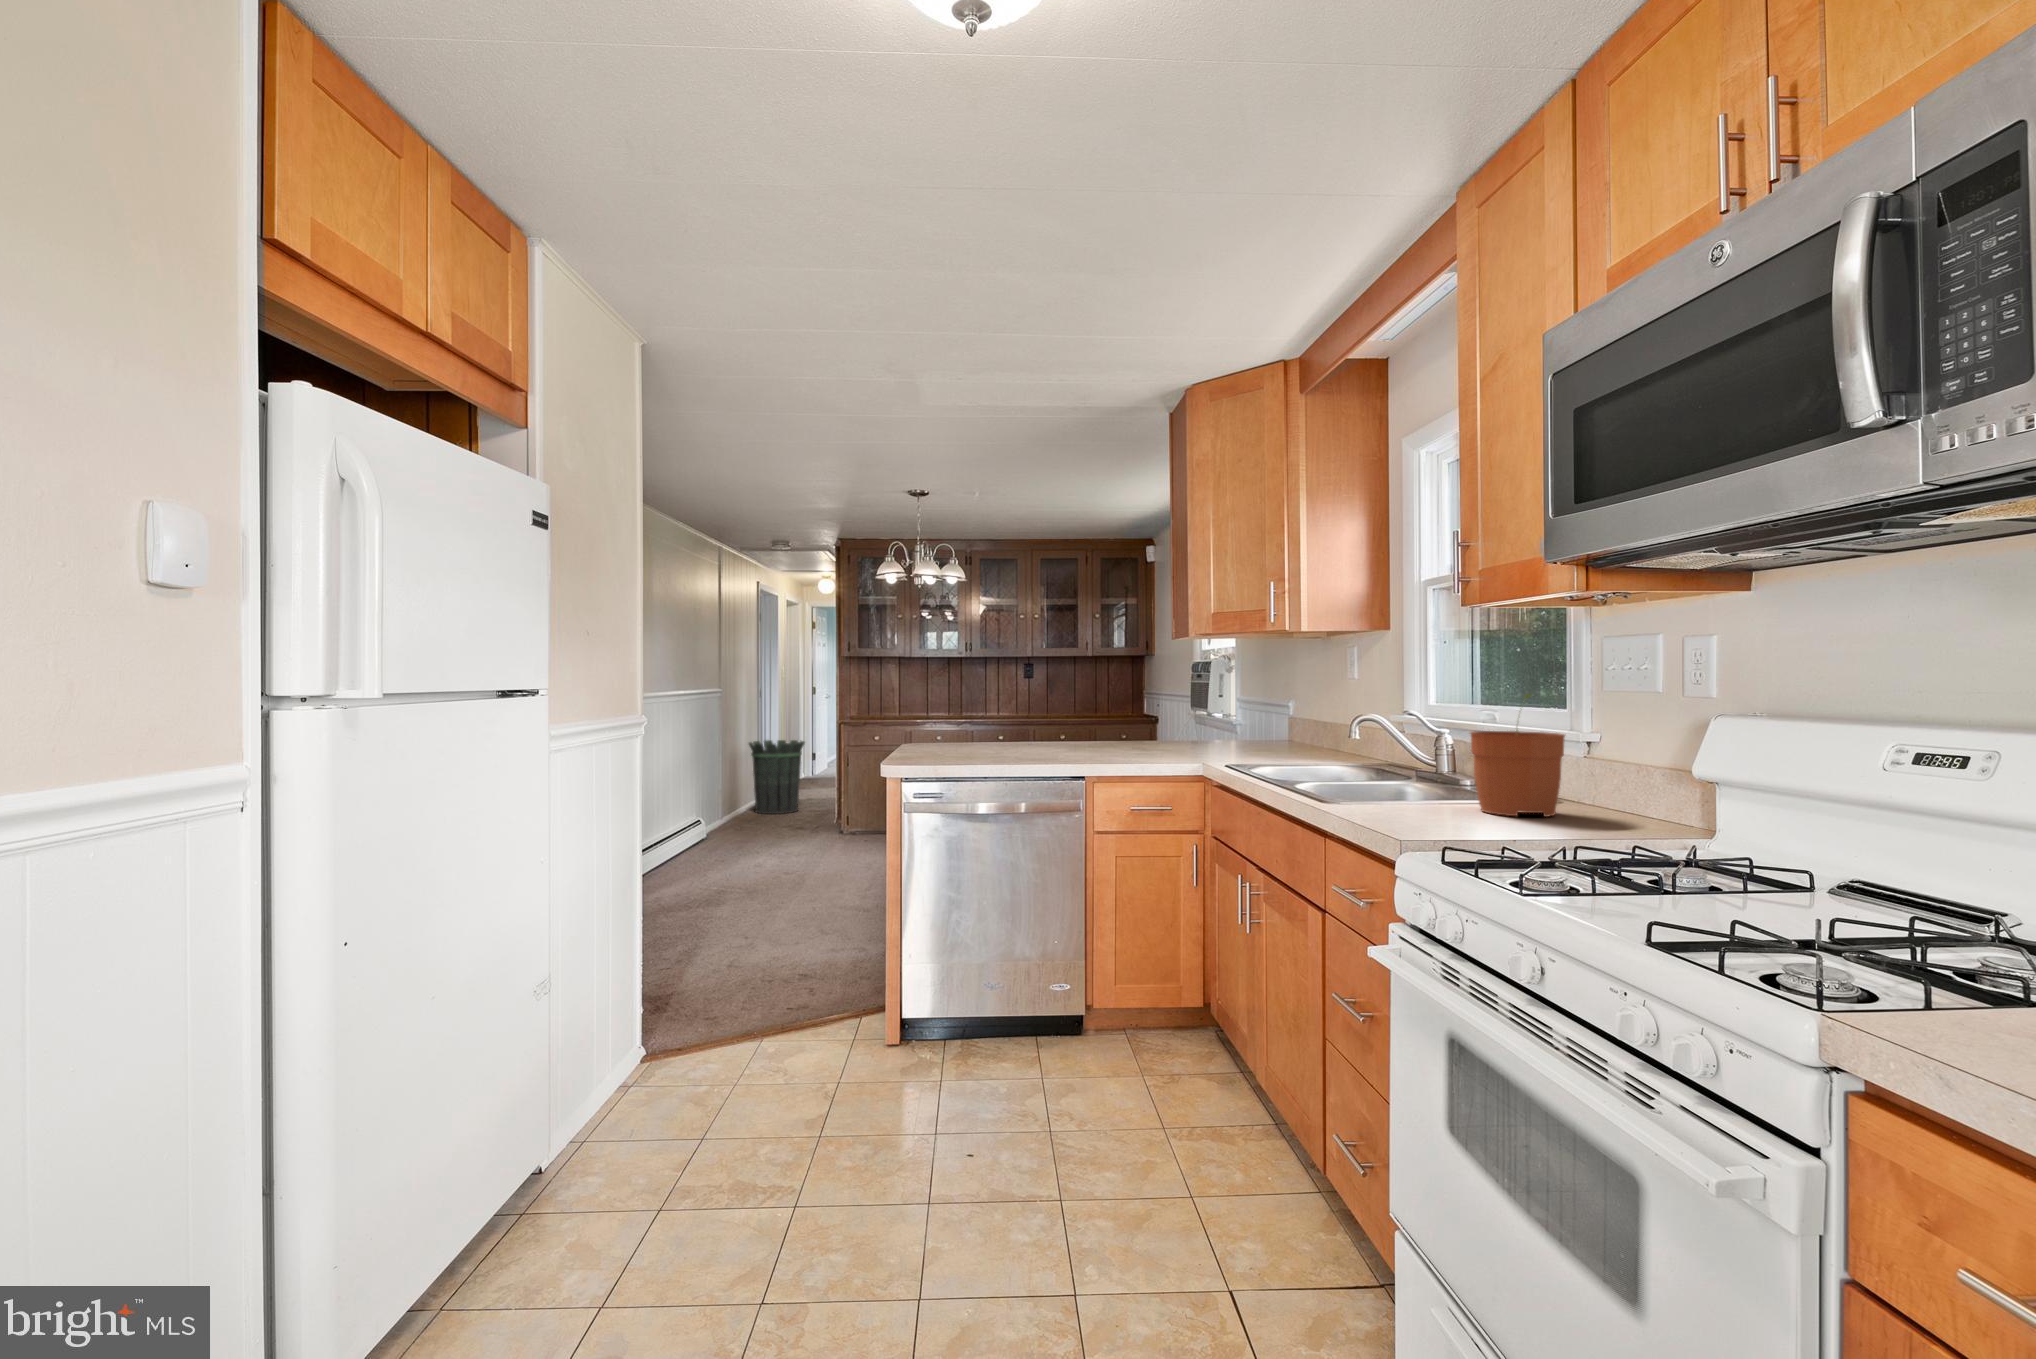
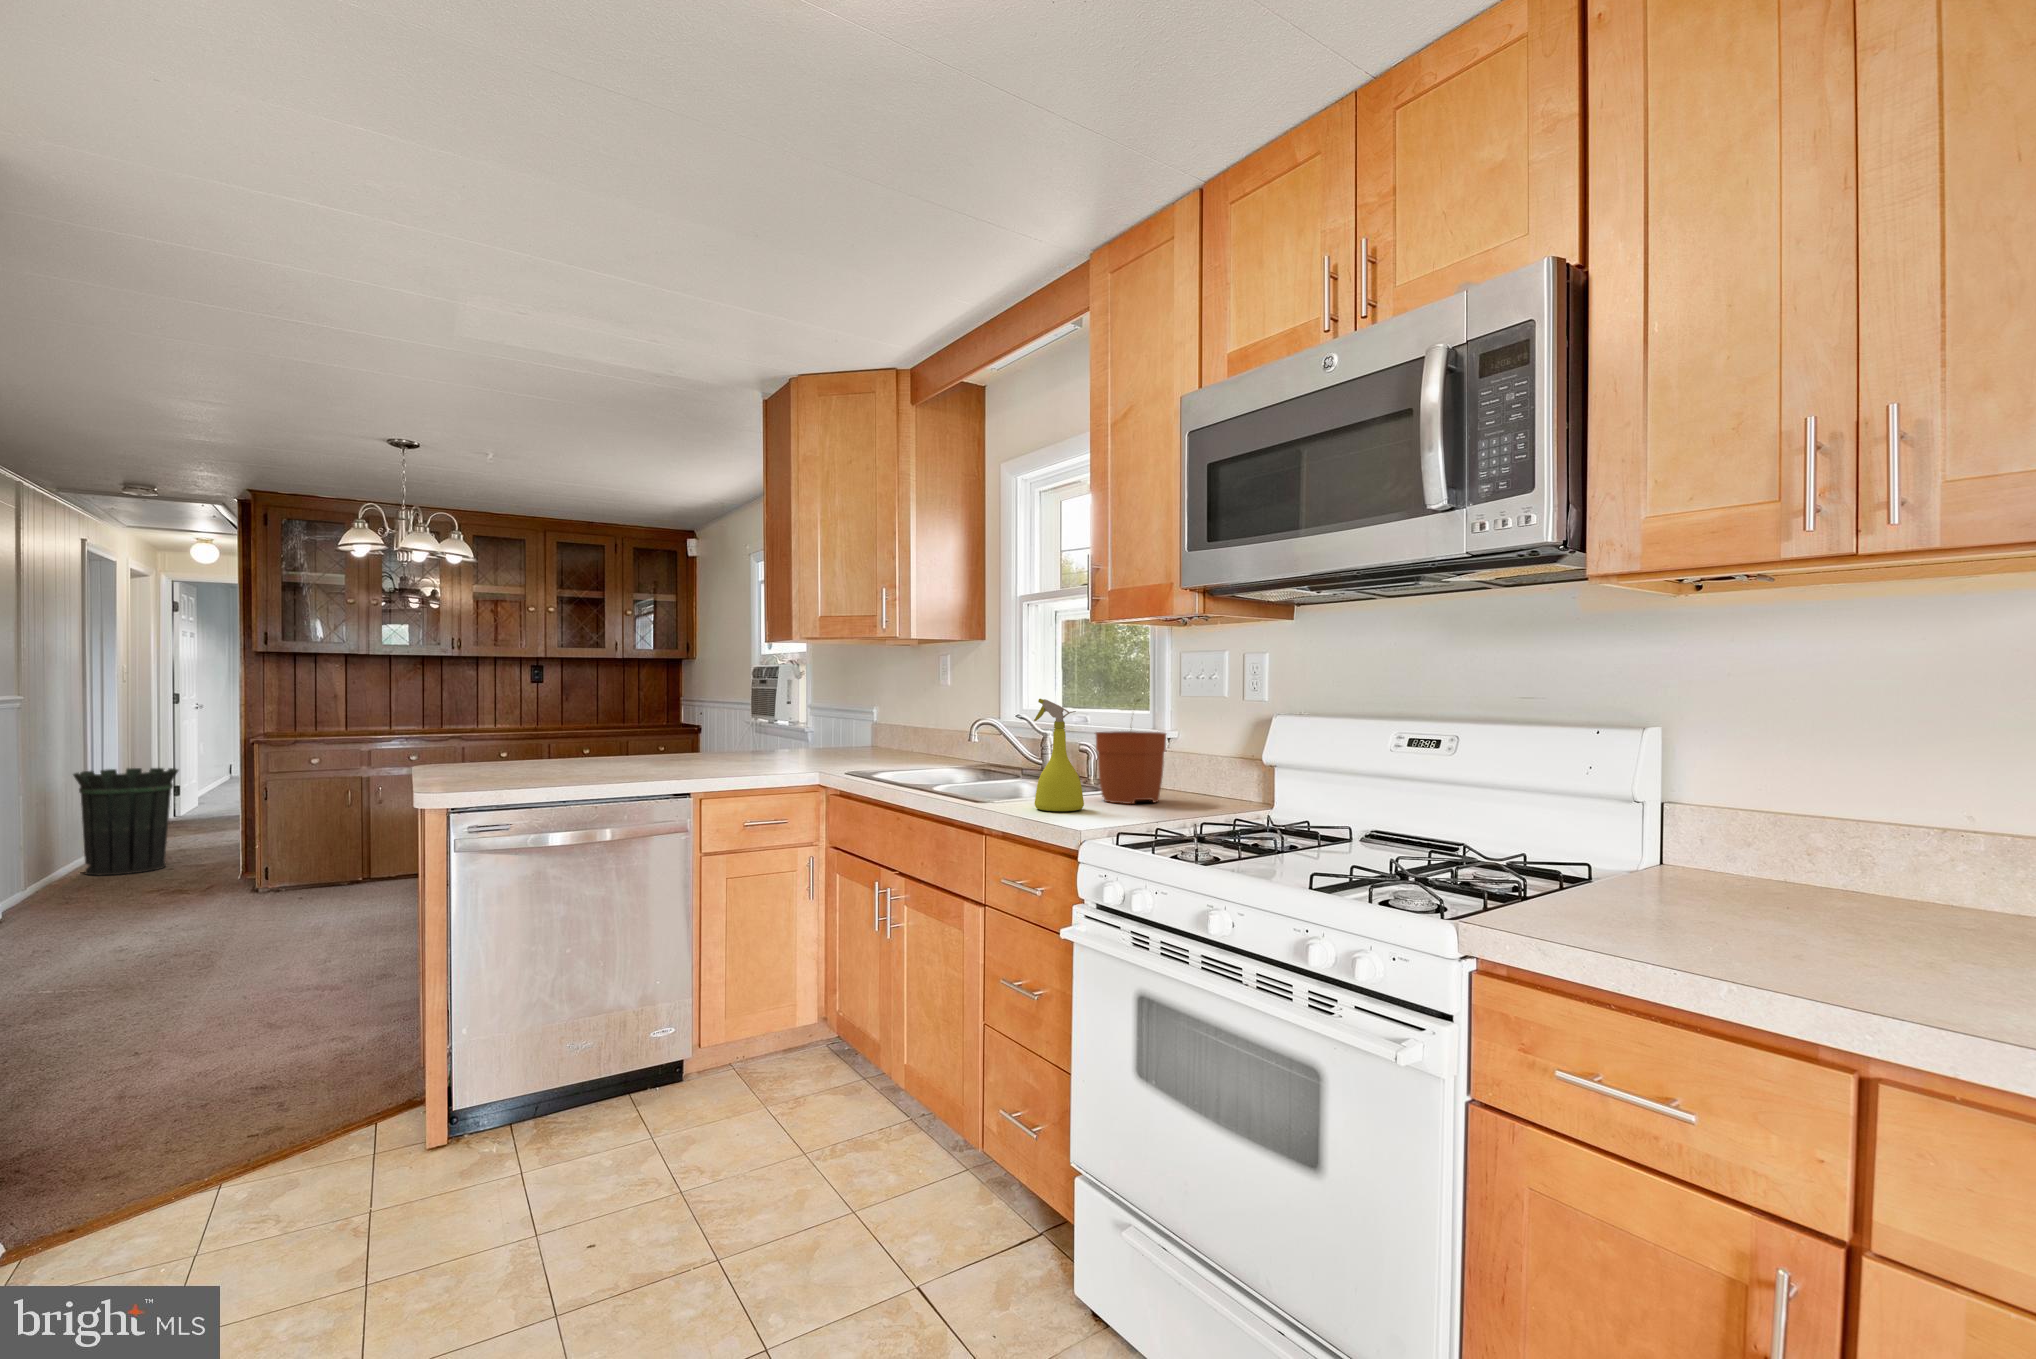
spray bottle: none [1382,693,1442,820] -> present [1034,699,1084,811]

